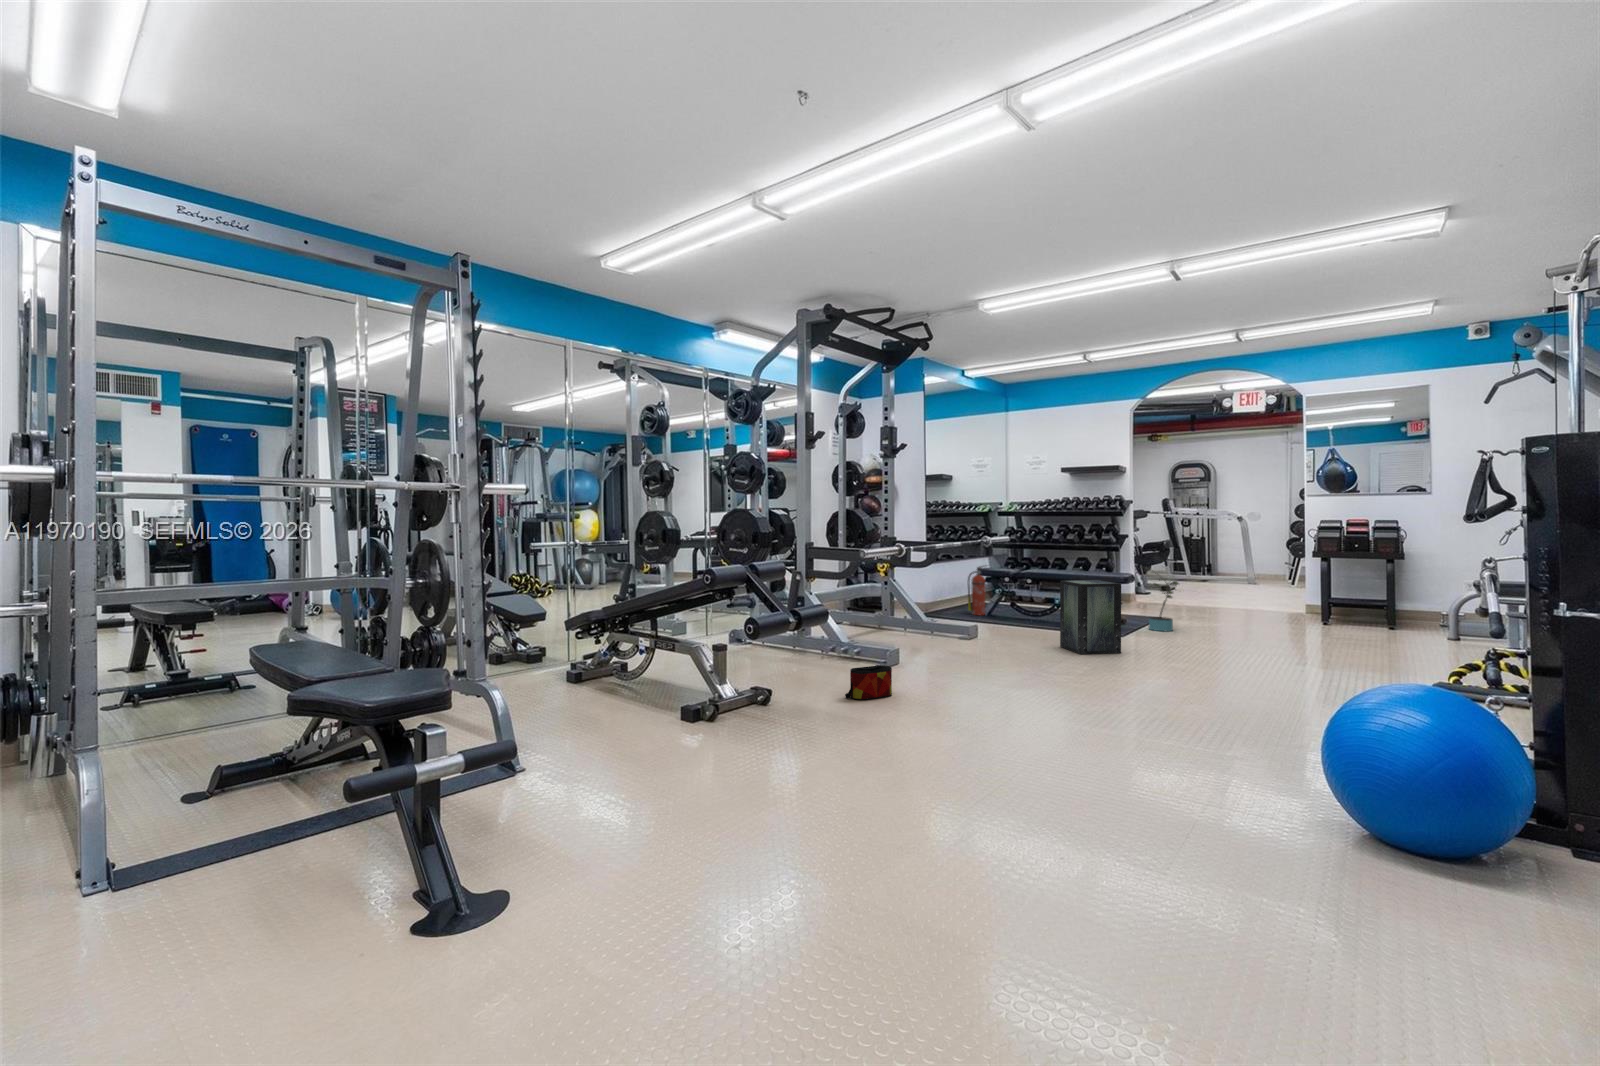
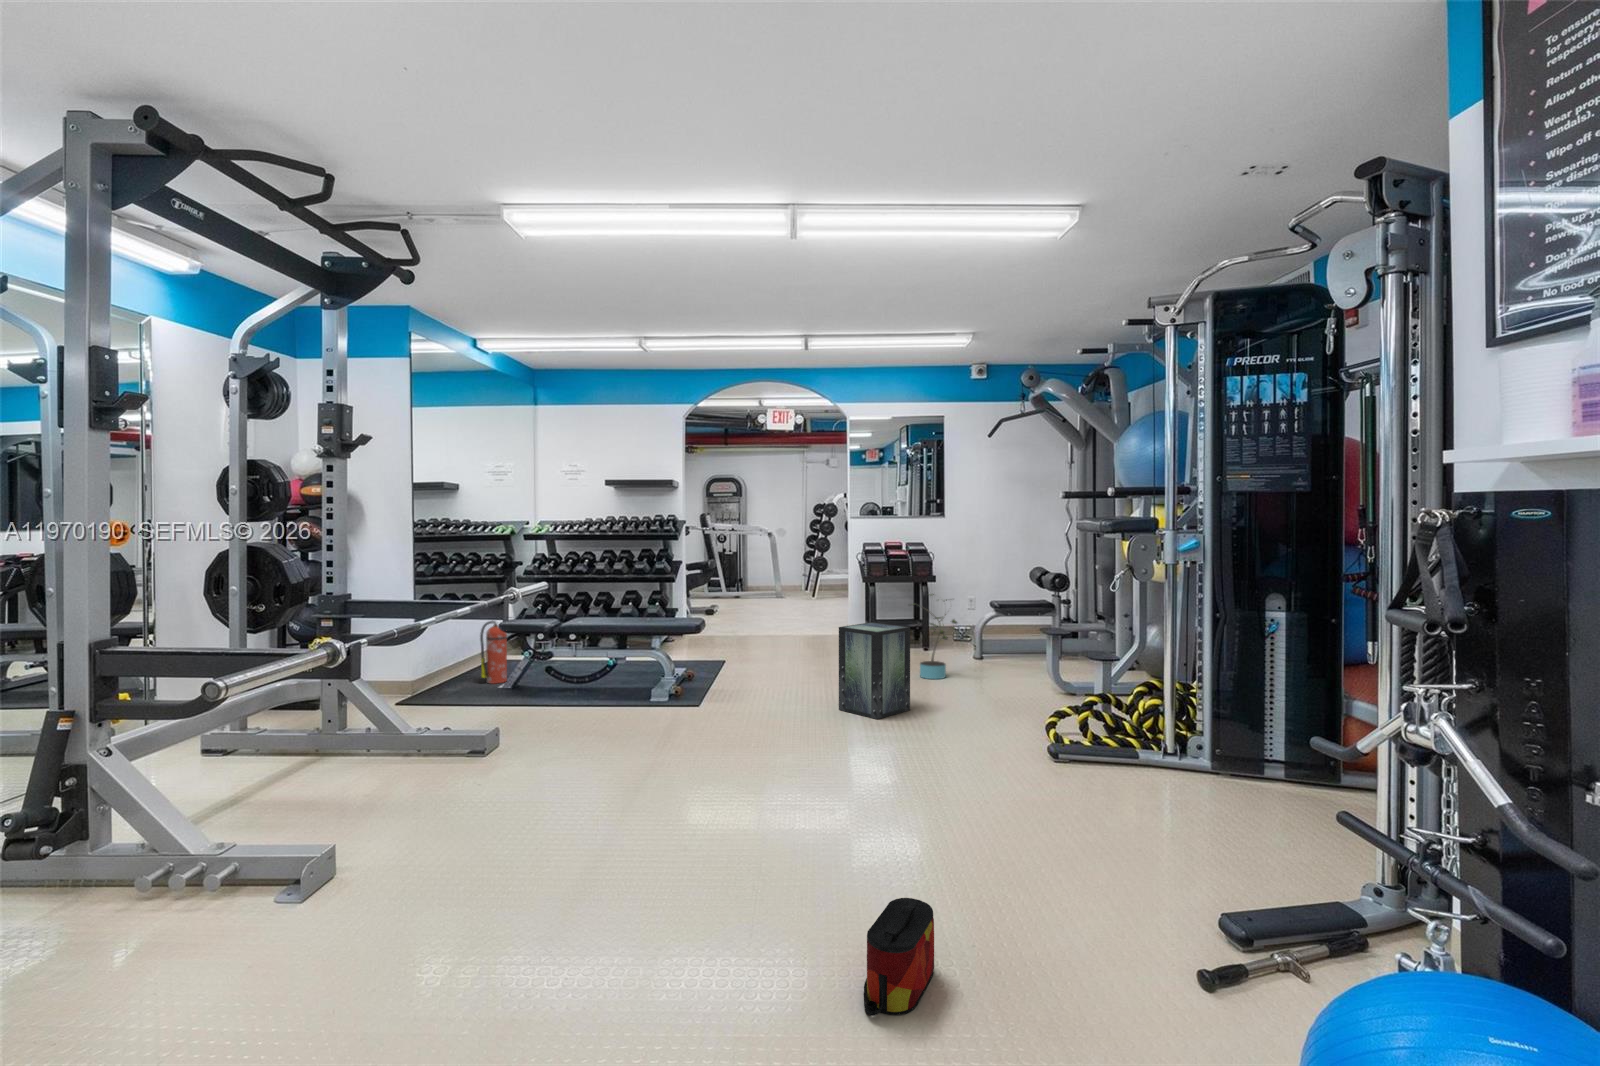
potted plant: present [1145,567,1179,631] -> present [913,594,957,679]
storage box: present [1060,580,1121,654] -> present [839,622,910,719]
bag: present [845,665,892,700] -> present [863,898,934,1016]

